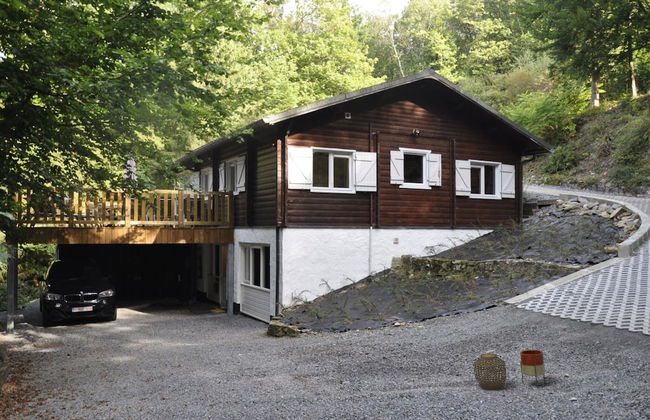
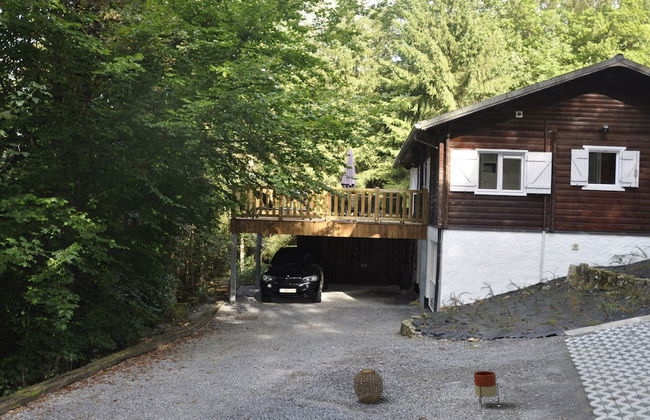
woven basket: present [474,353,506,390] -> present [354,369,383,403]

